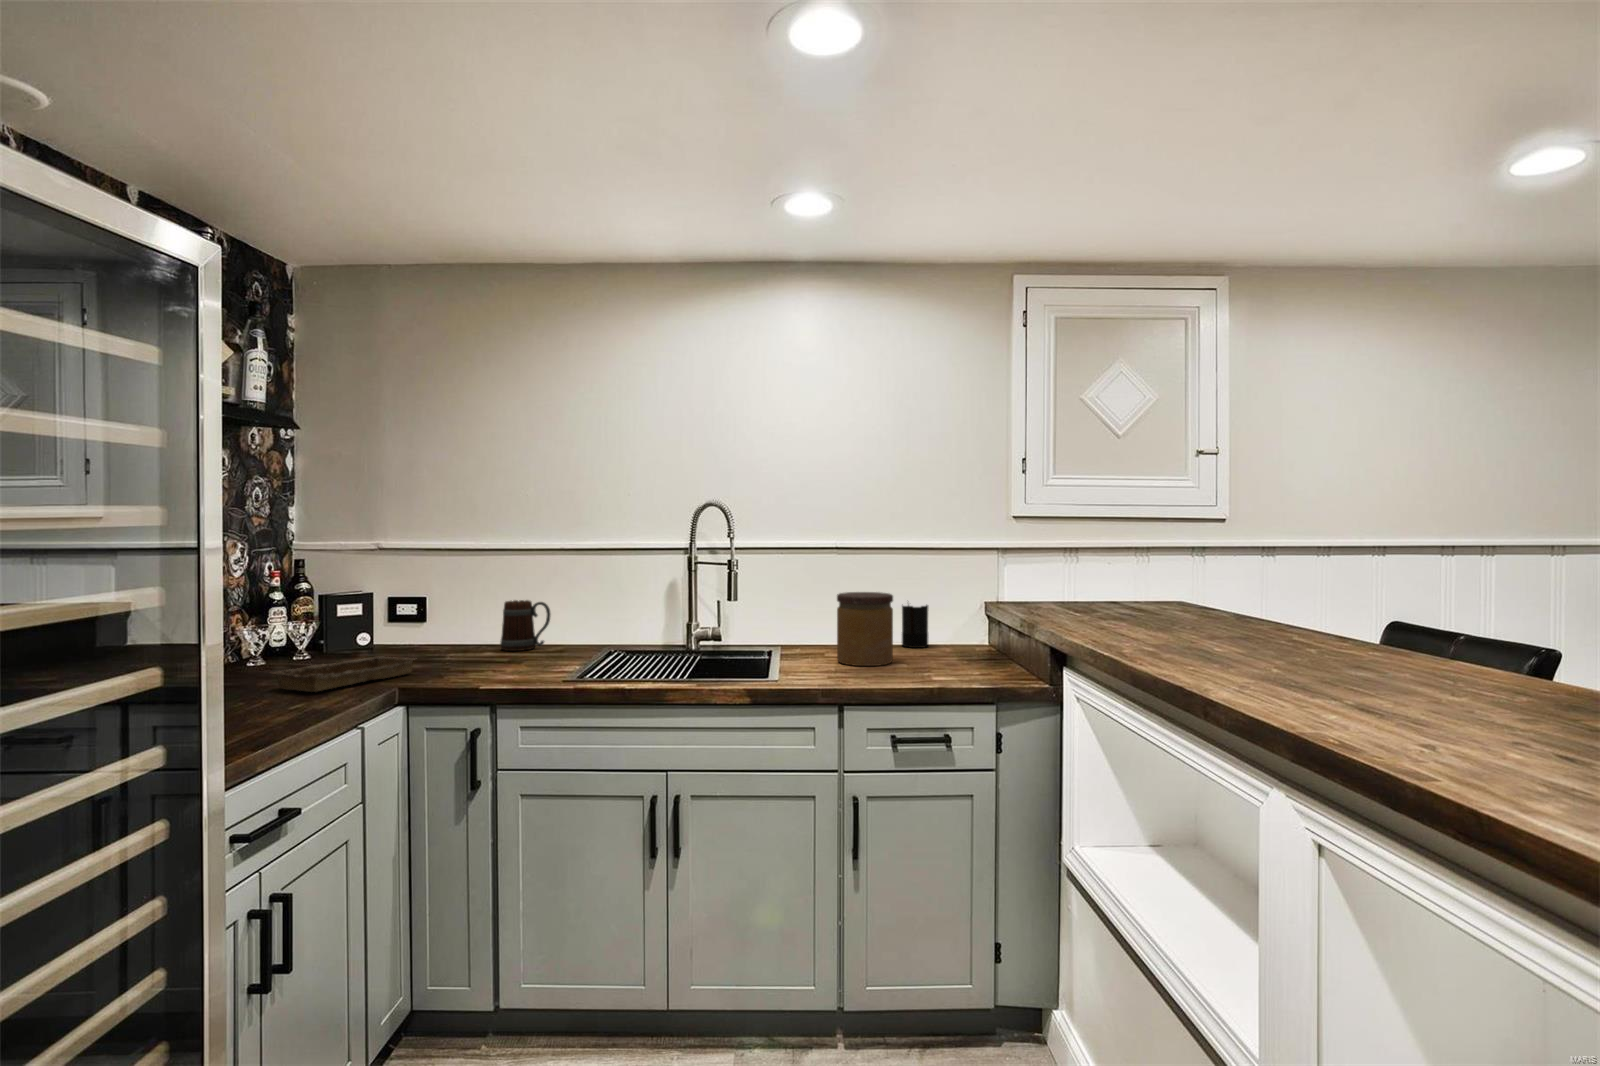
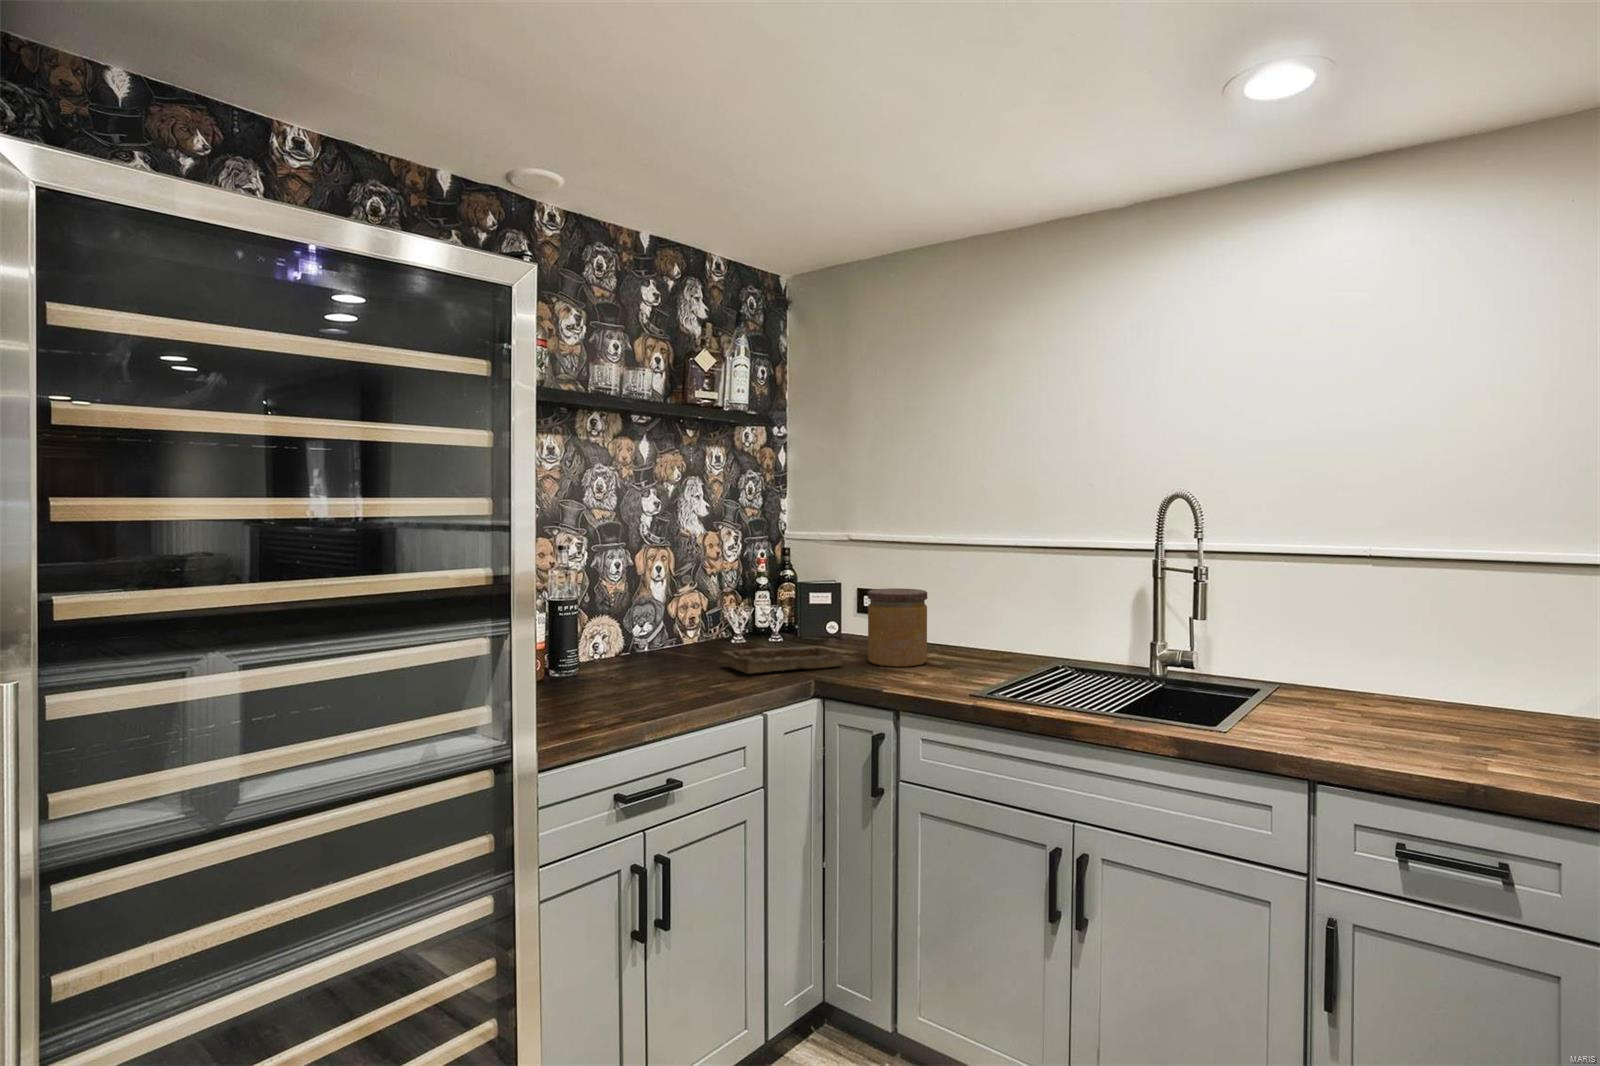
jar: present [837,592,893,666] -> present [868,588,927,666]
beer mug: present [500,600,550,651] -> none [948,599,999,655]
candle: present [902,605,928,648] -> none [1502,638,1558,718]

